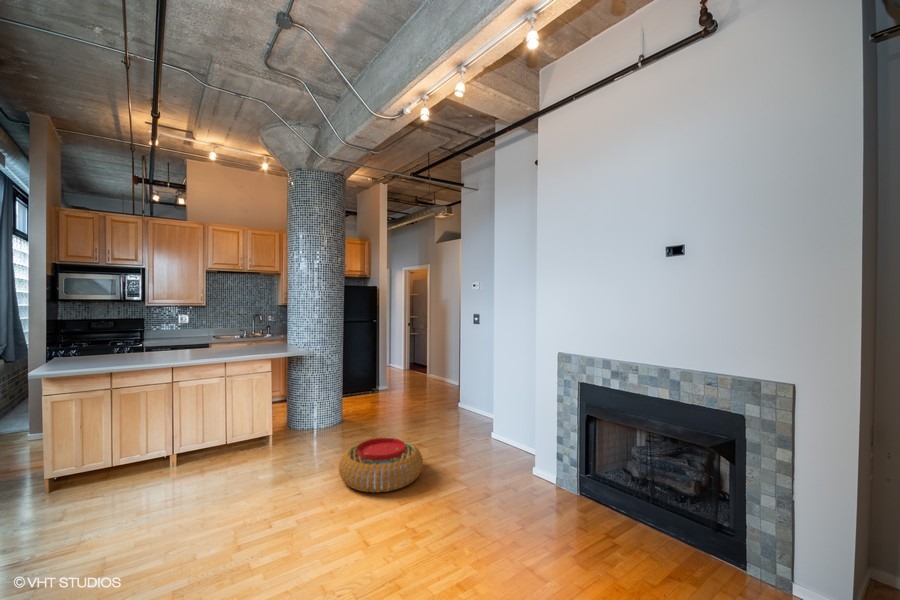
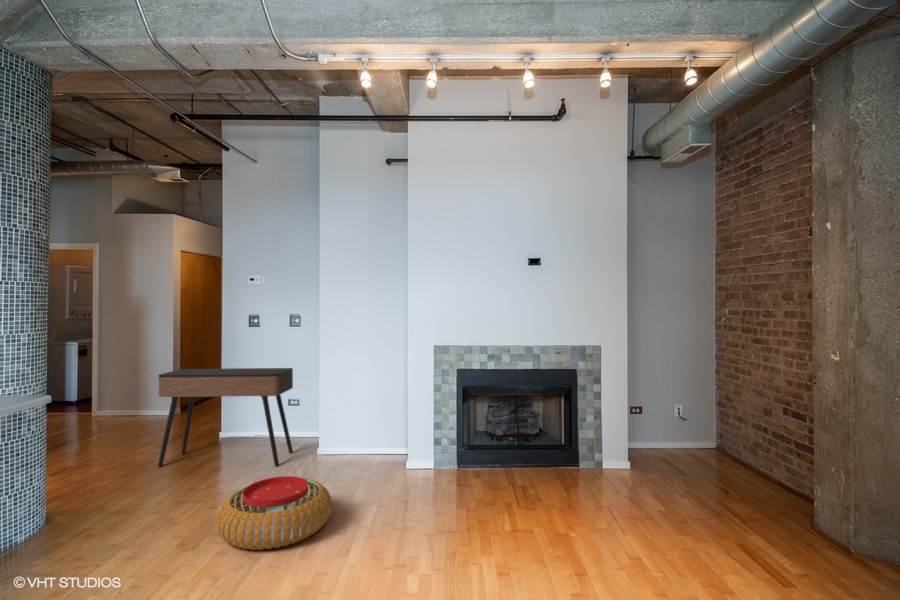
console table: none [405,348,482,434] -> present [158,368,293,467]

